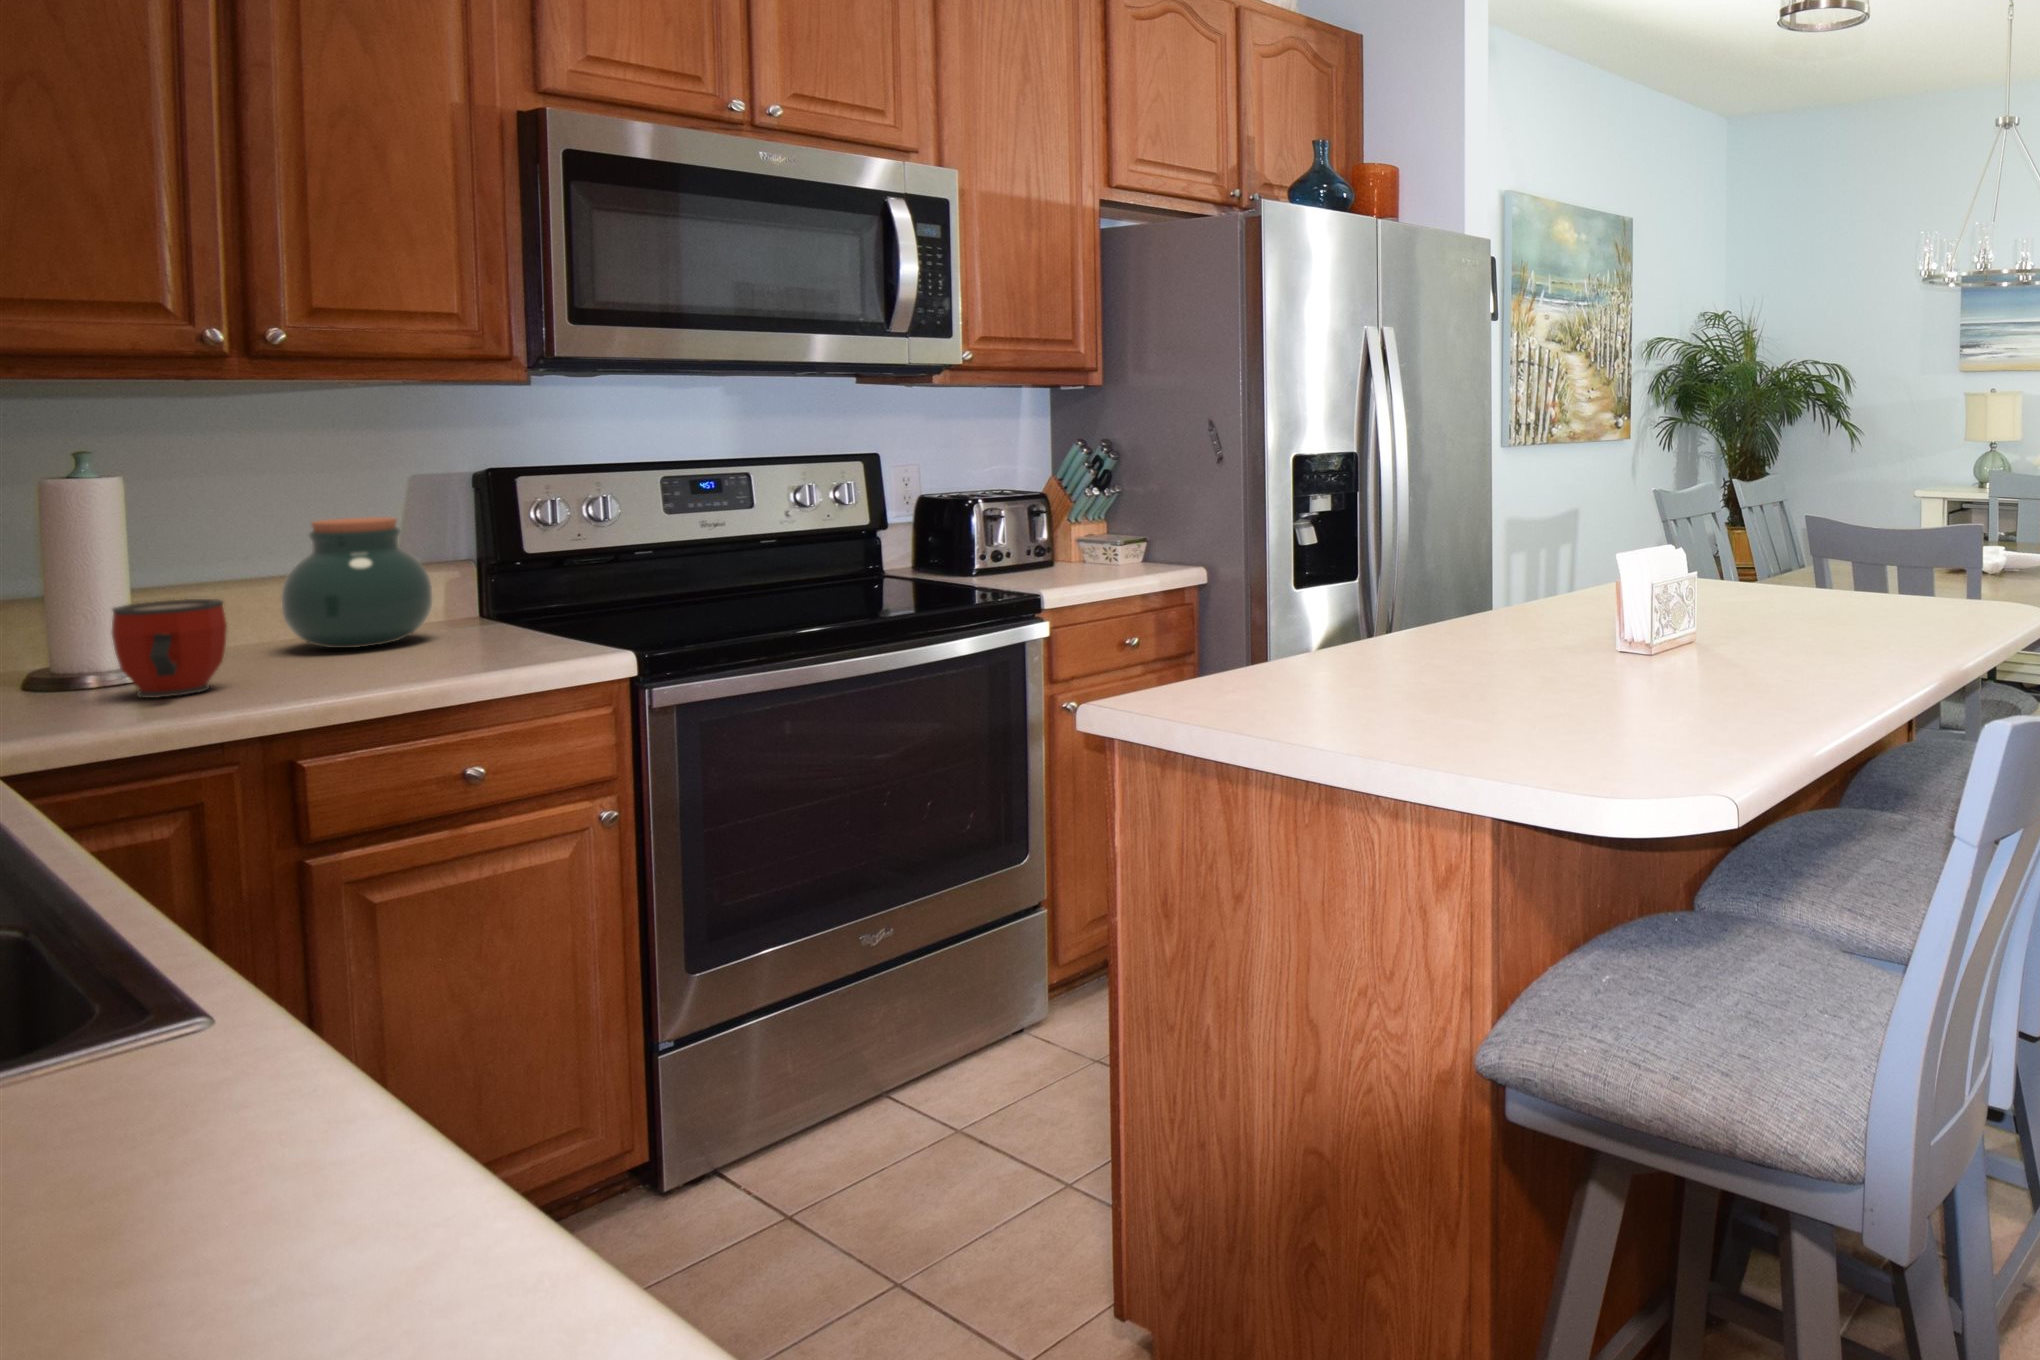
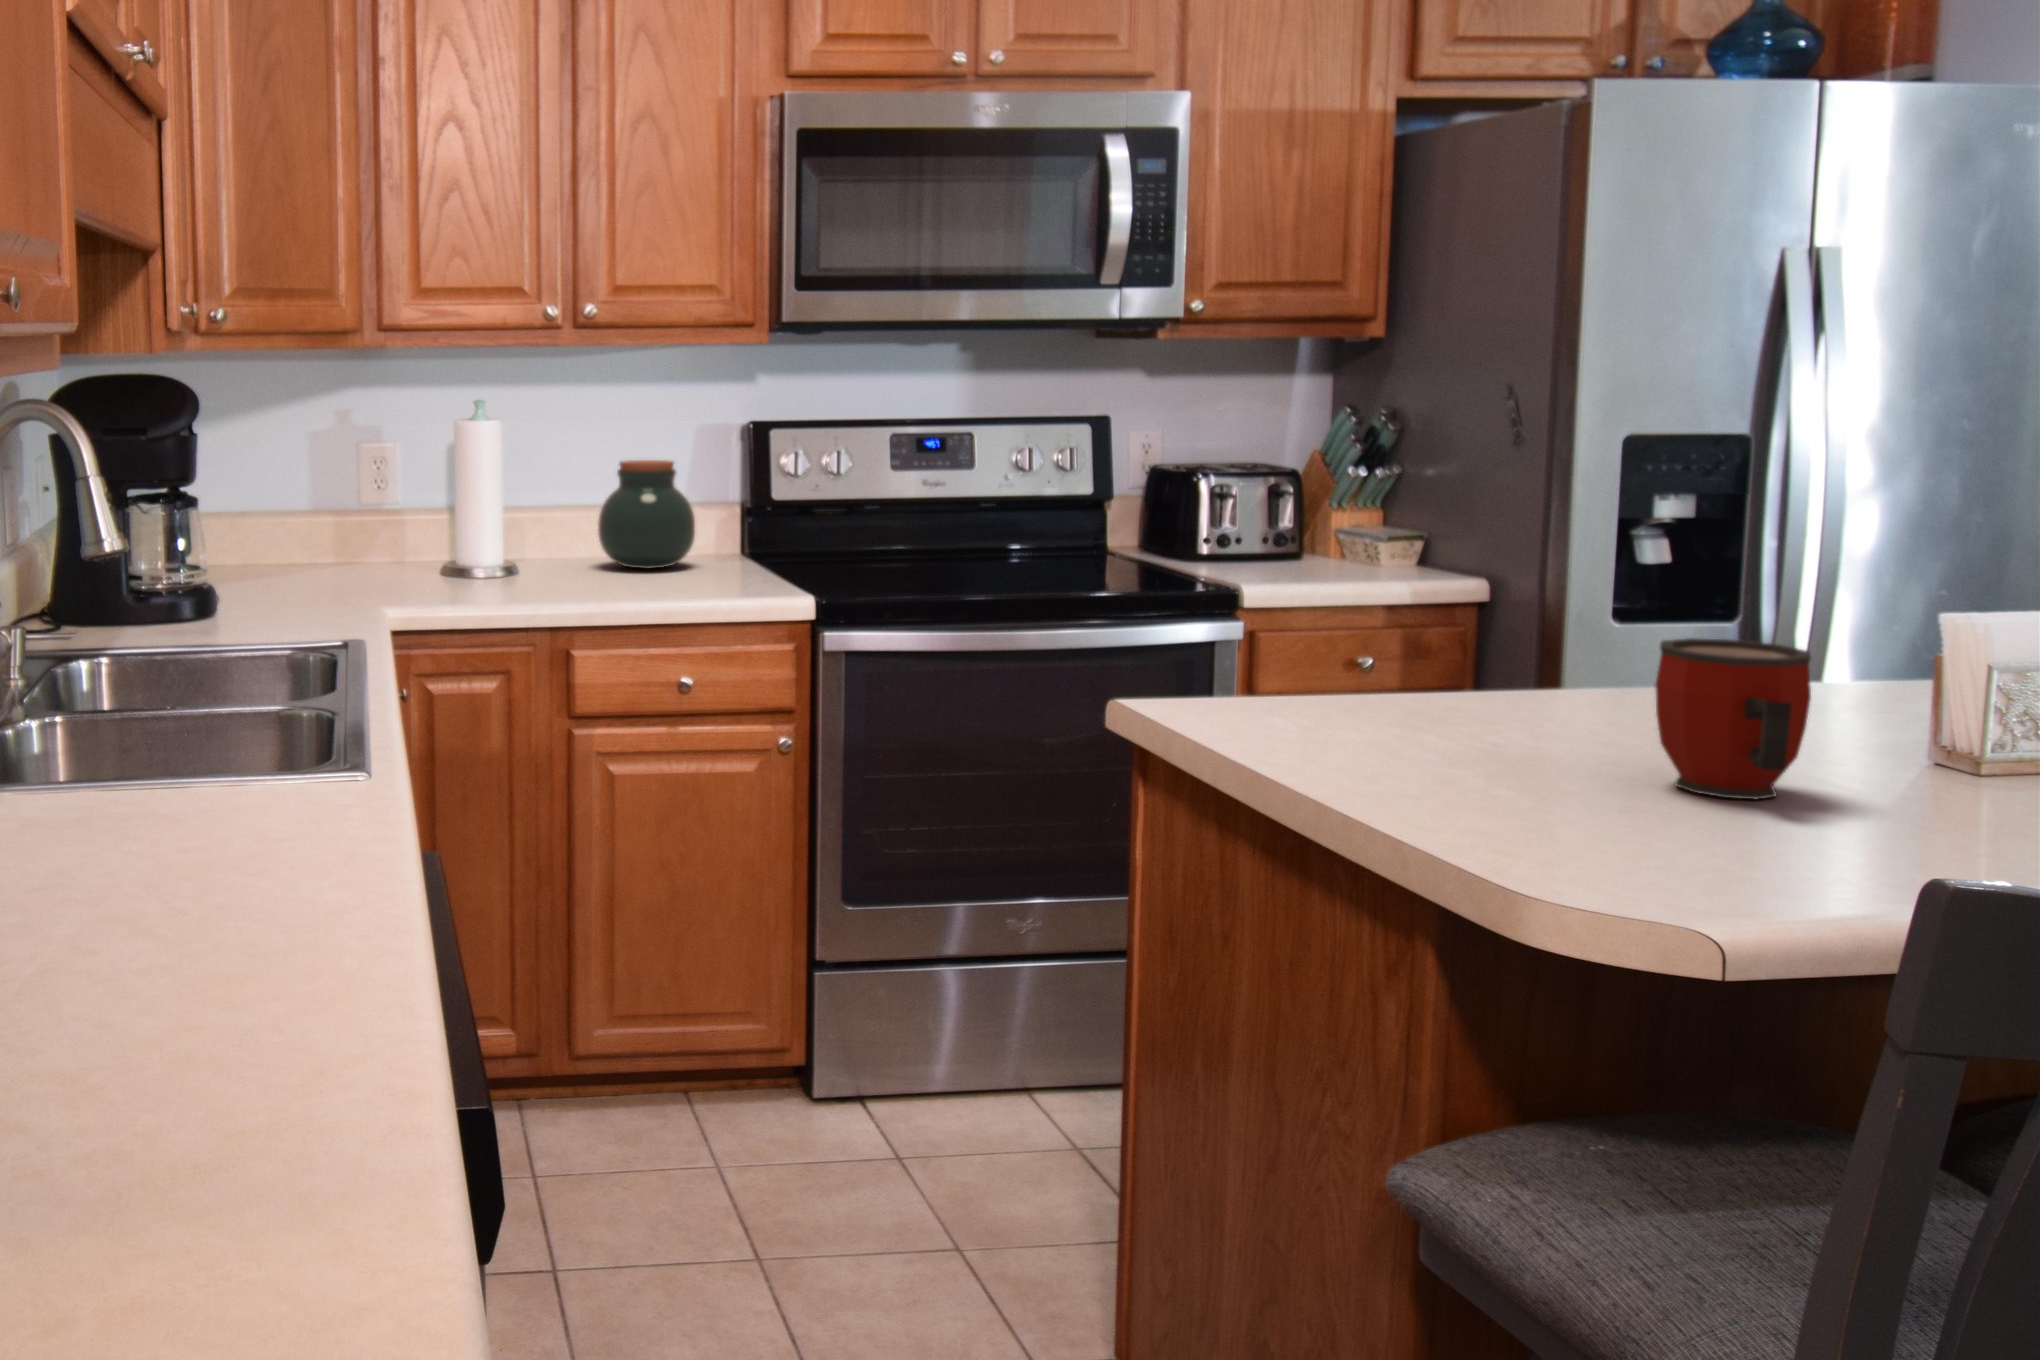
mug: present [112,599,227,698] -> present [1655,638,1811,799]

